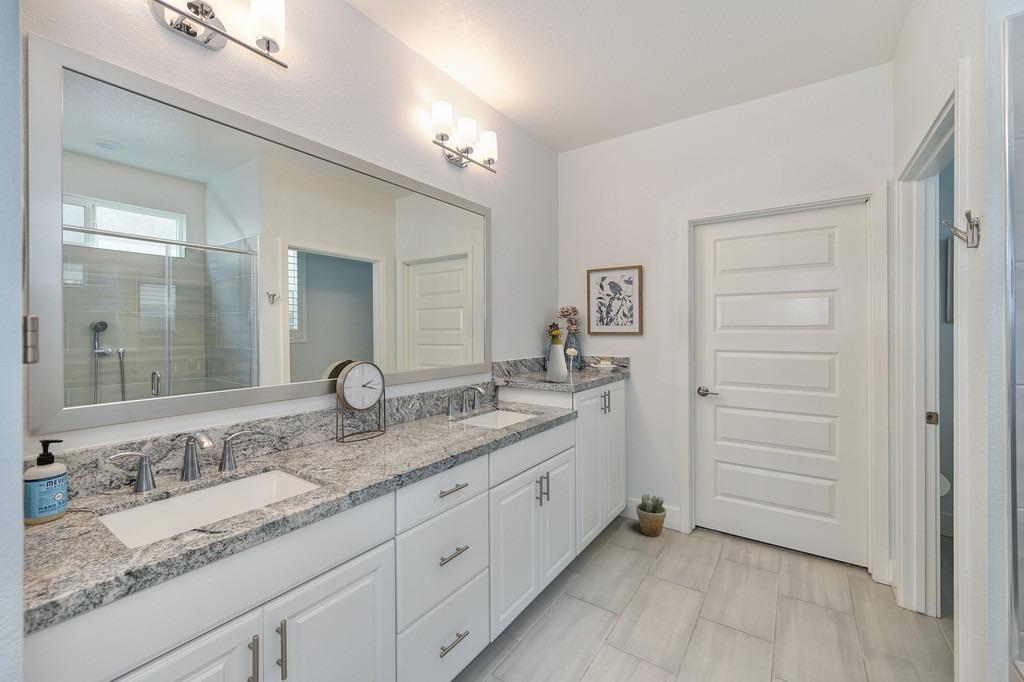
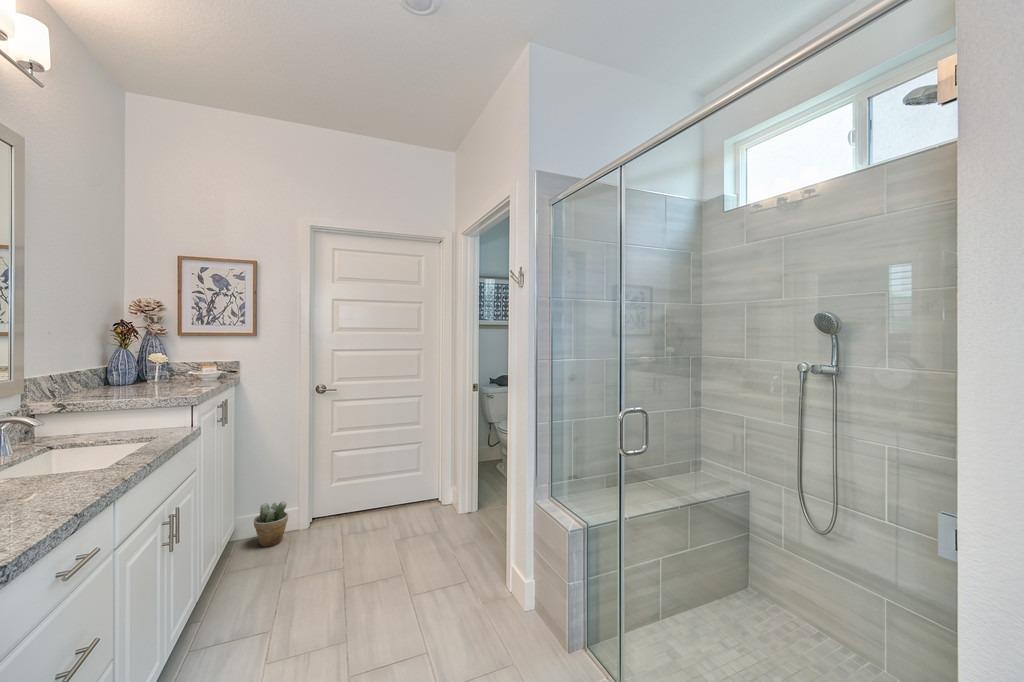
soap bottle: present [547,330,567,383] -> none [144,329,180,396]

